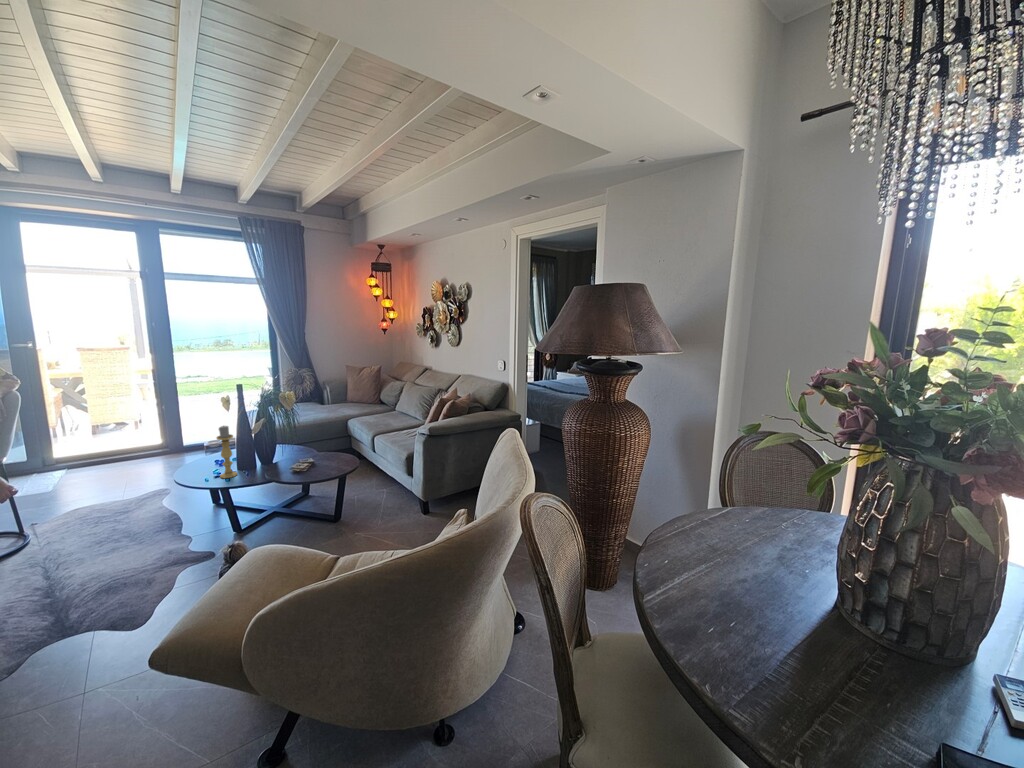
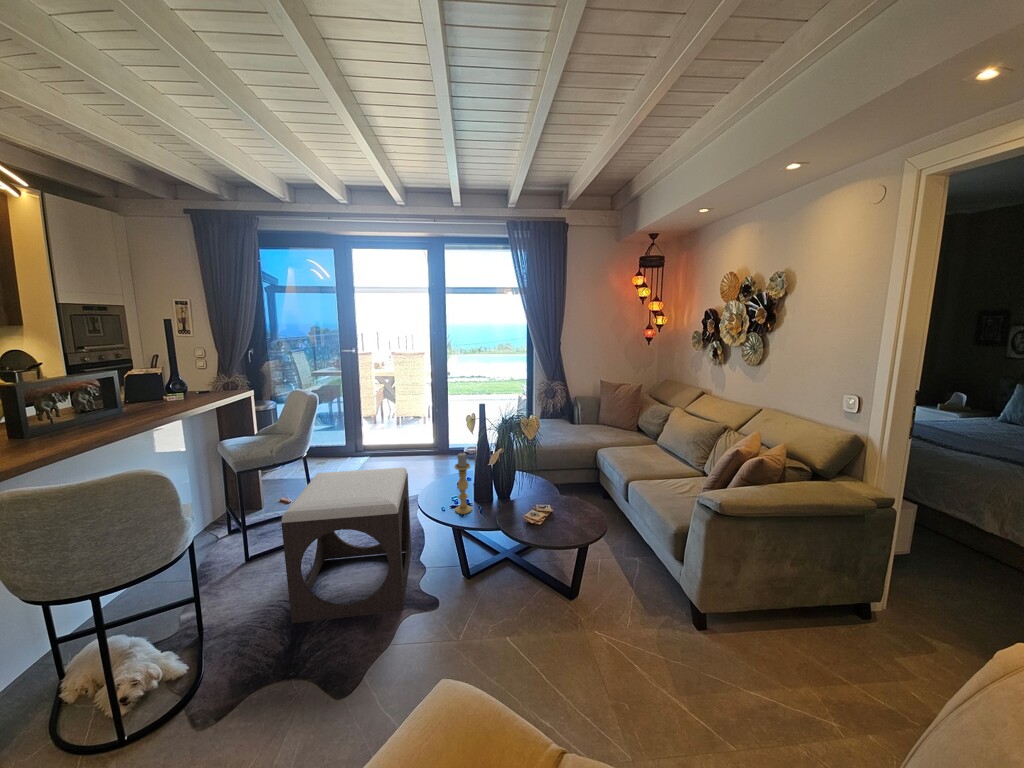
footstool: none [9,452,175,617] -> present [281,468,411,624]

